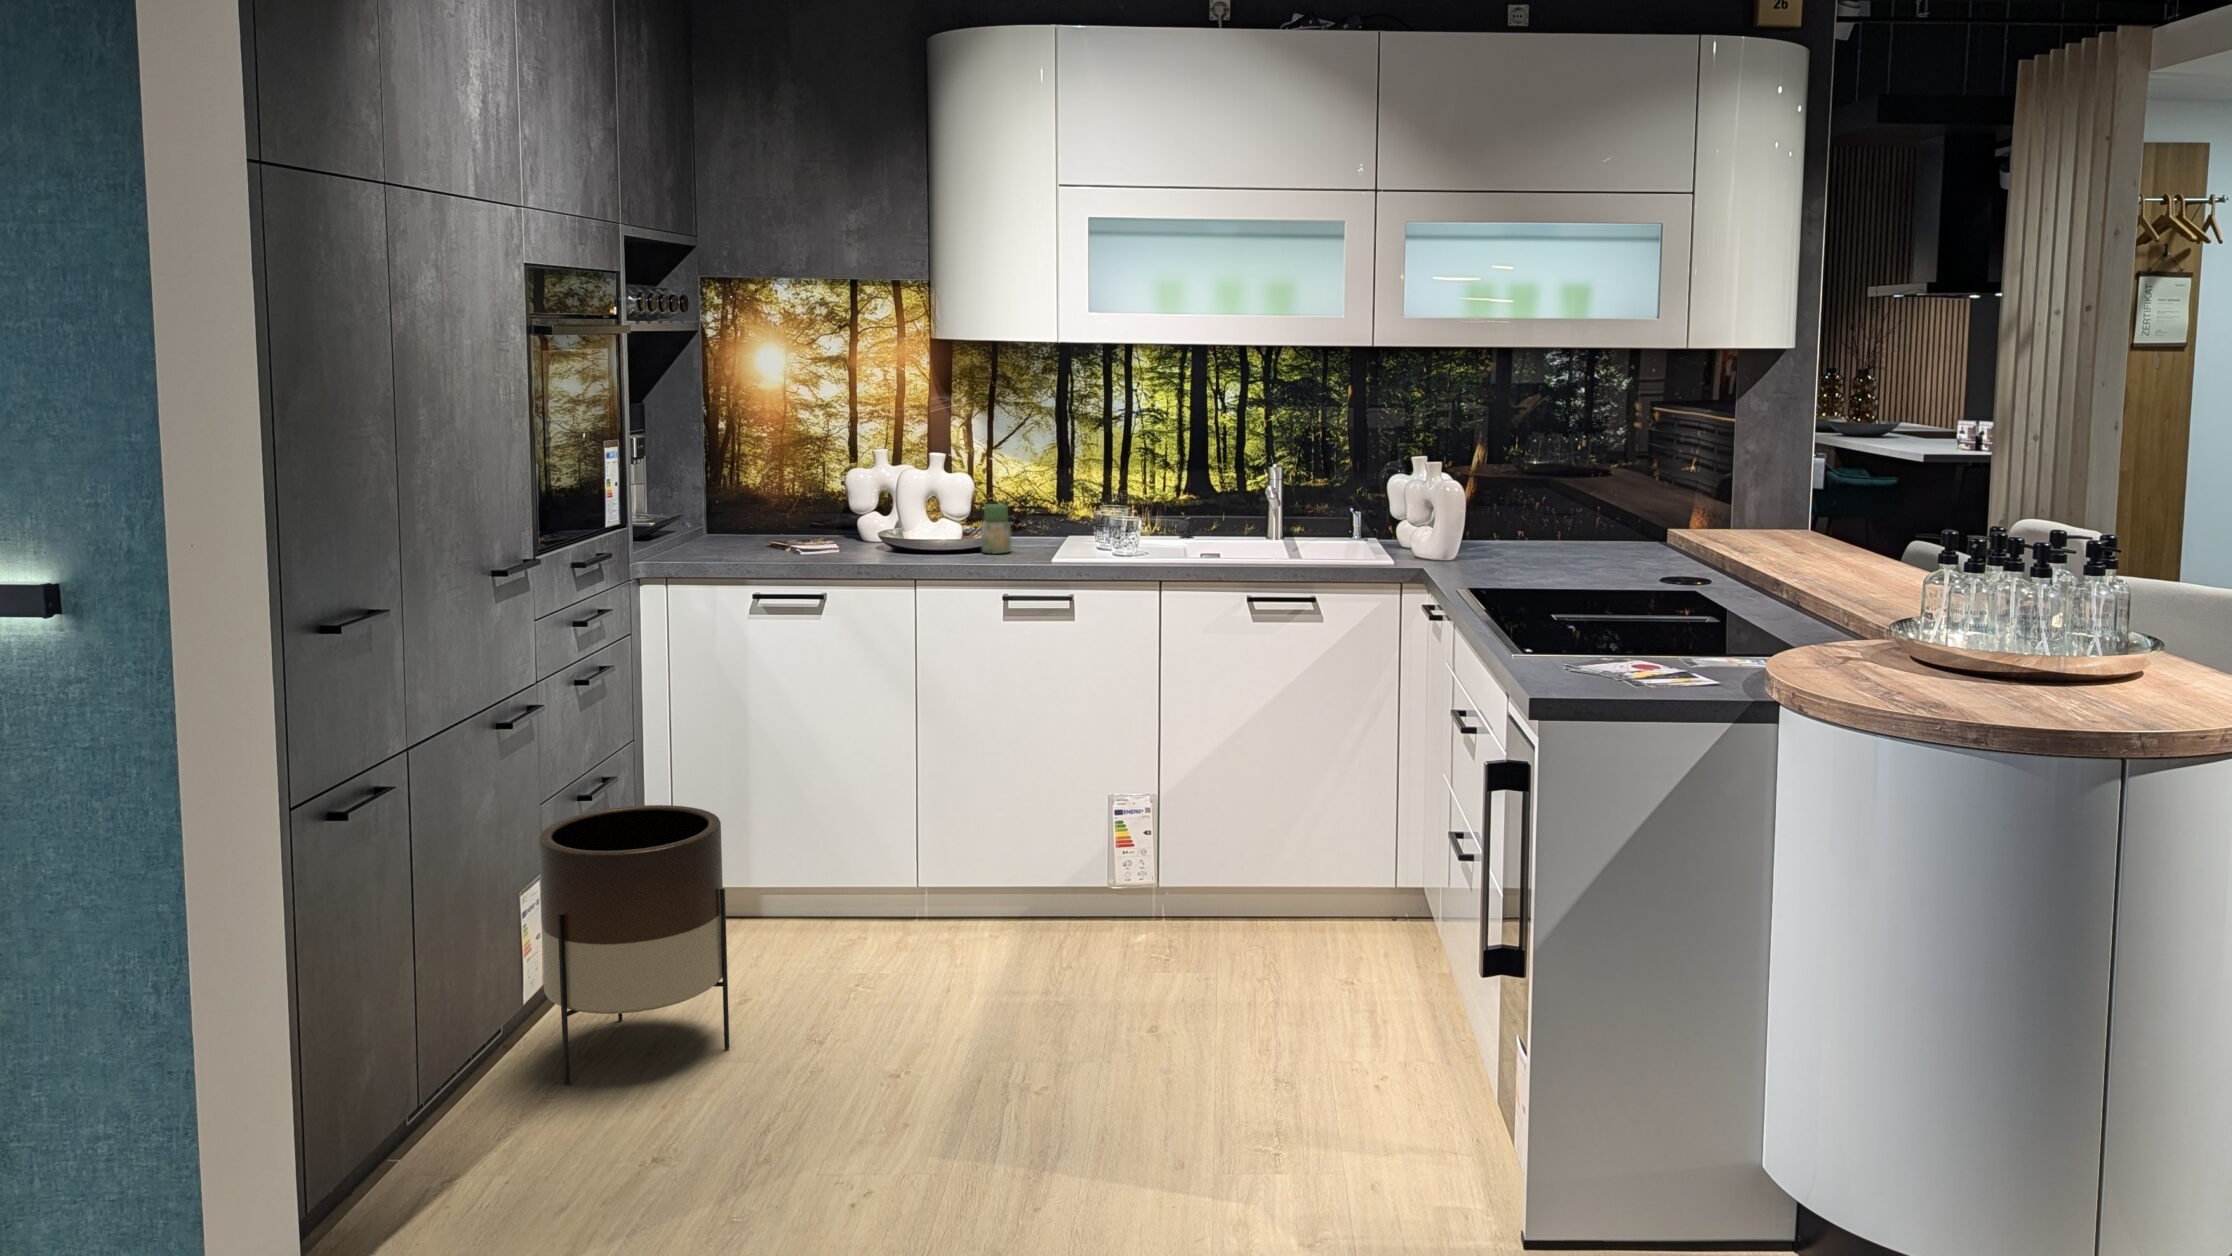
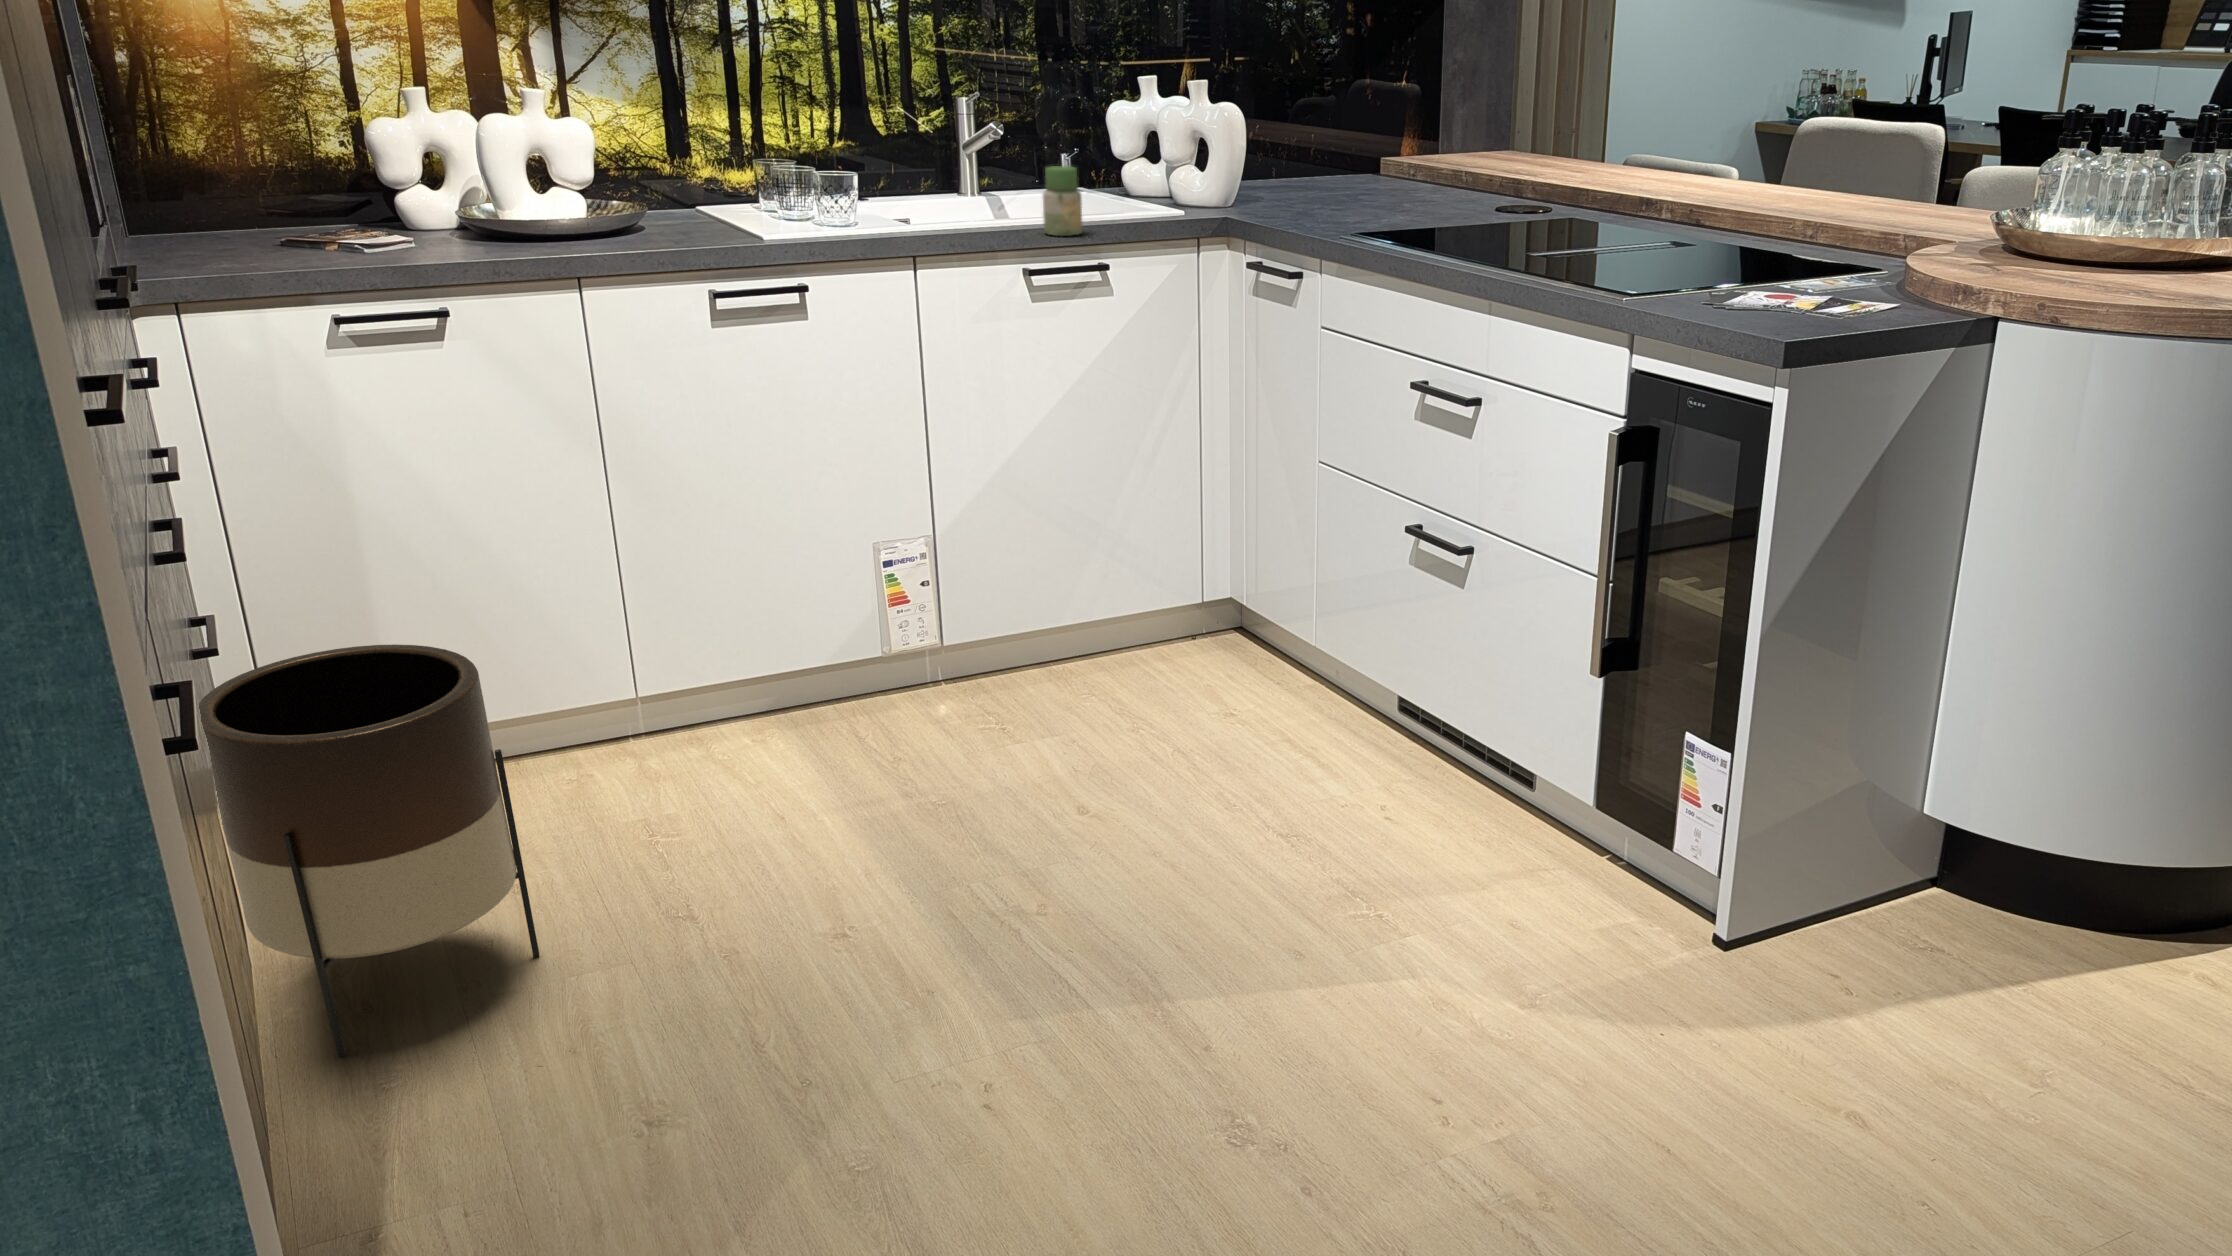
jar: present [981,504,1011,554] -> present [1043,166,1083,236]

